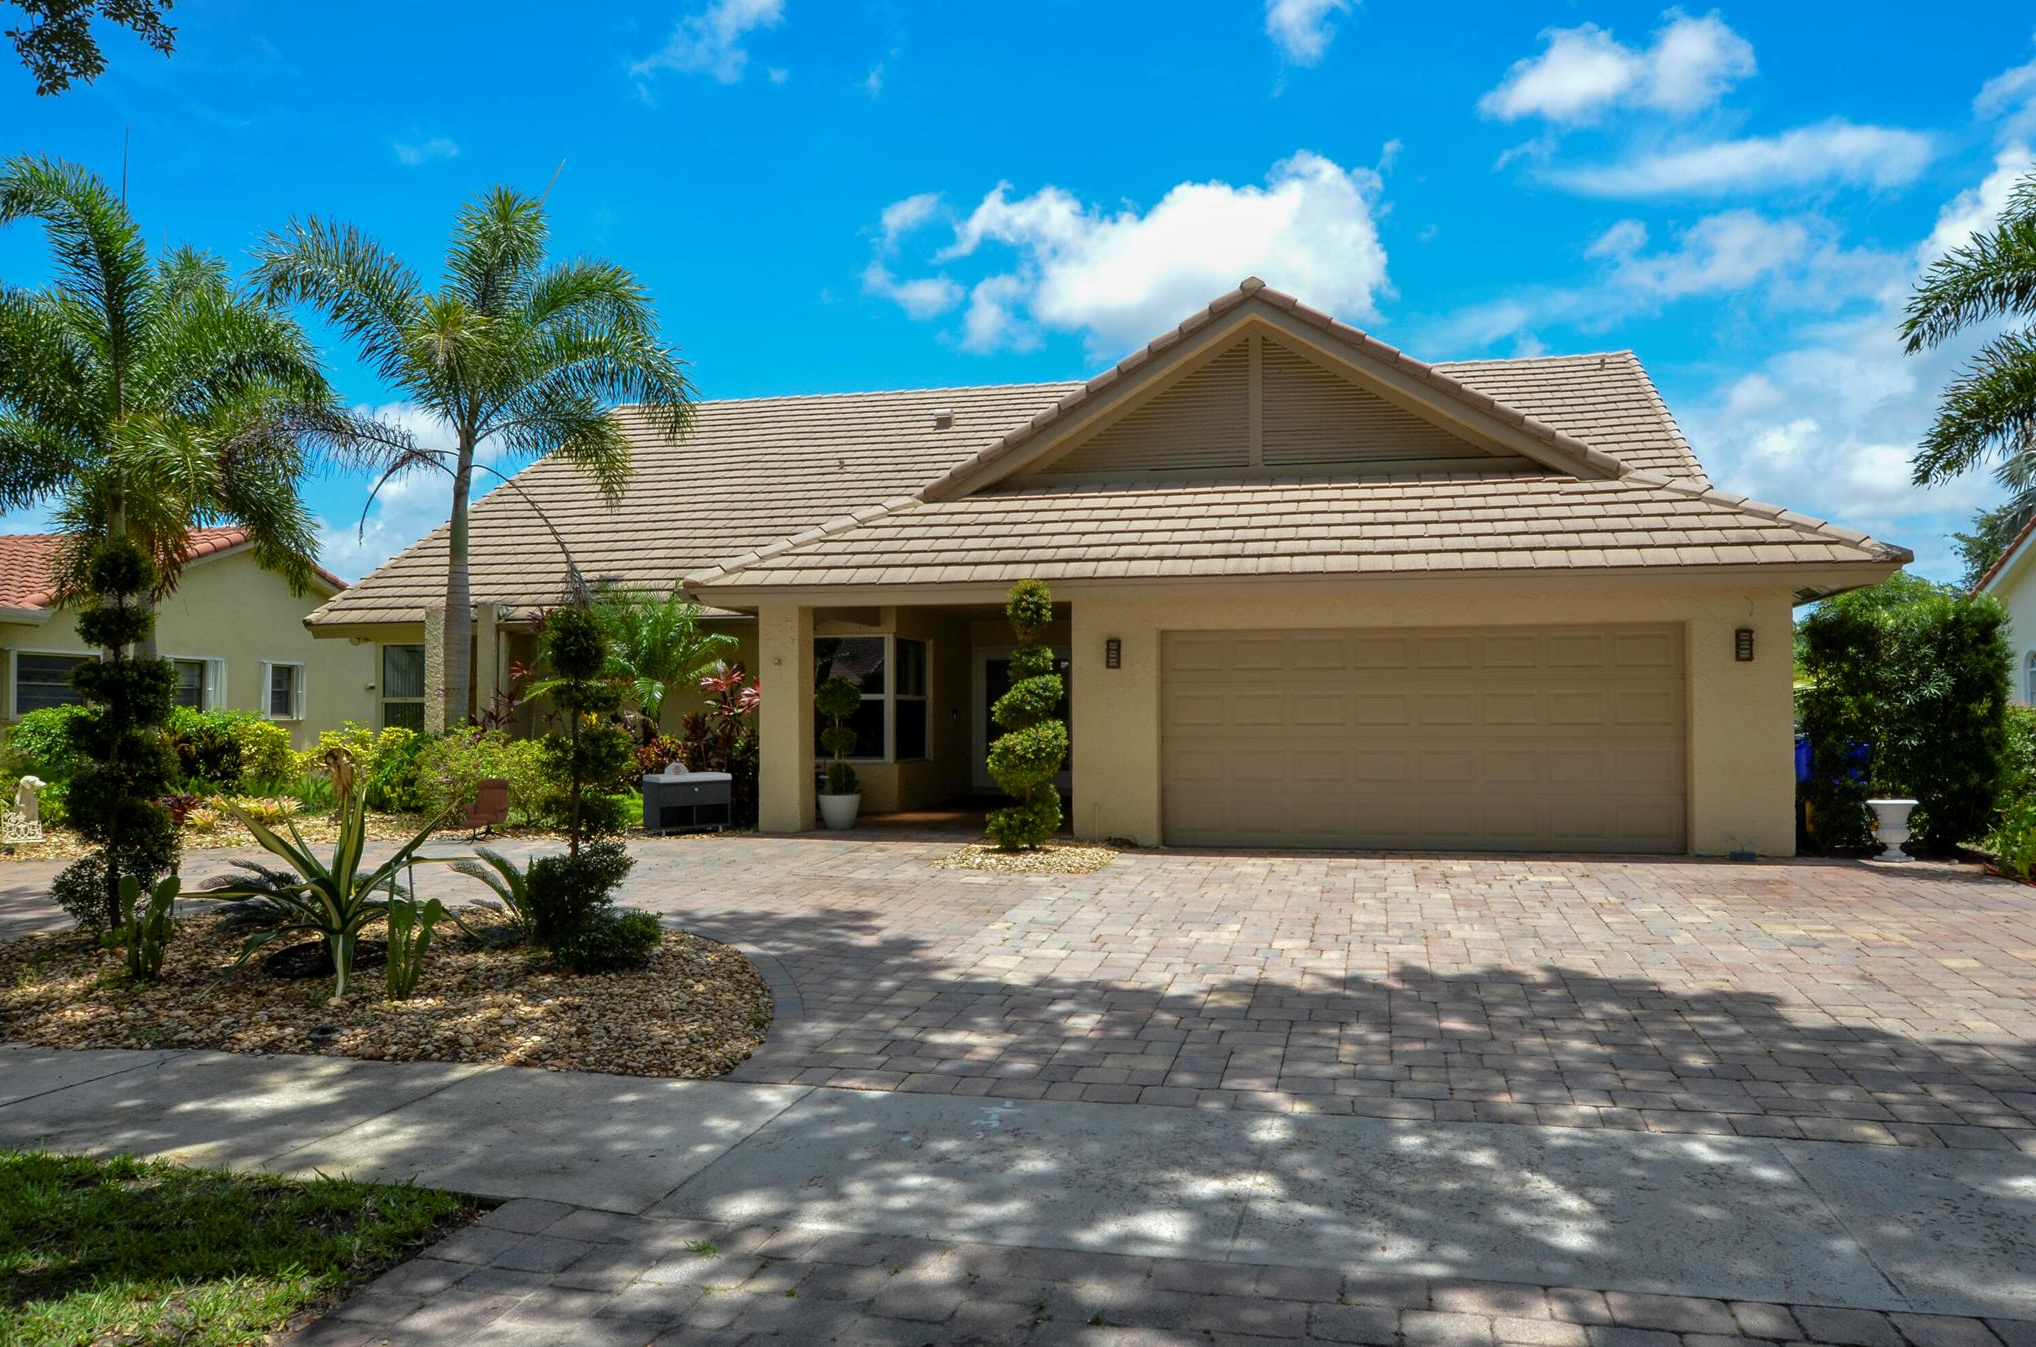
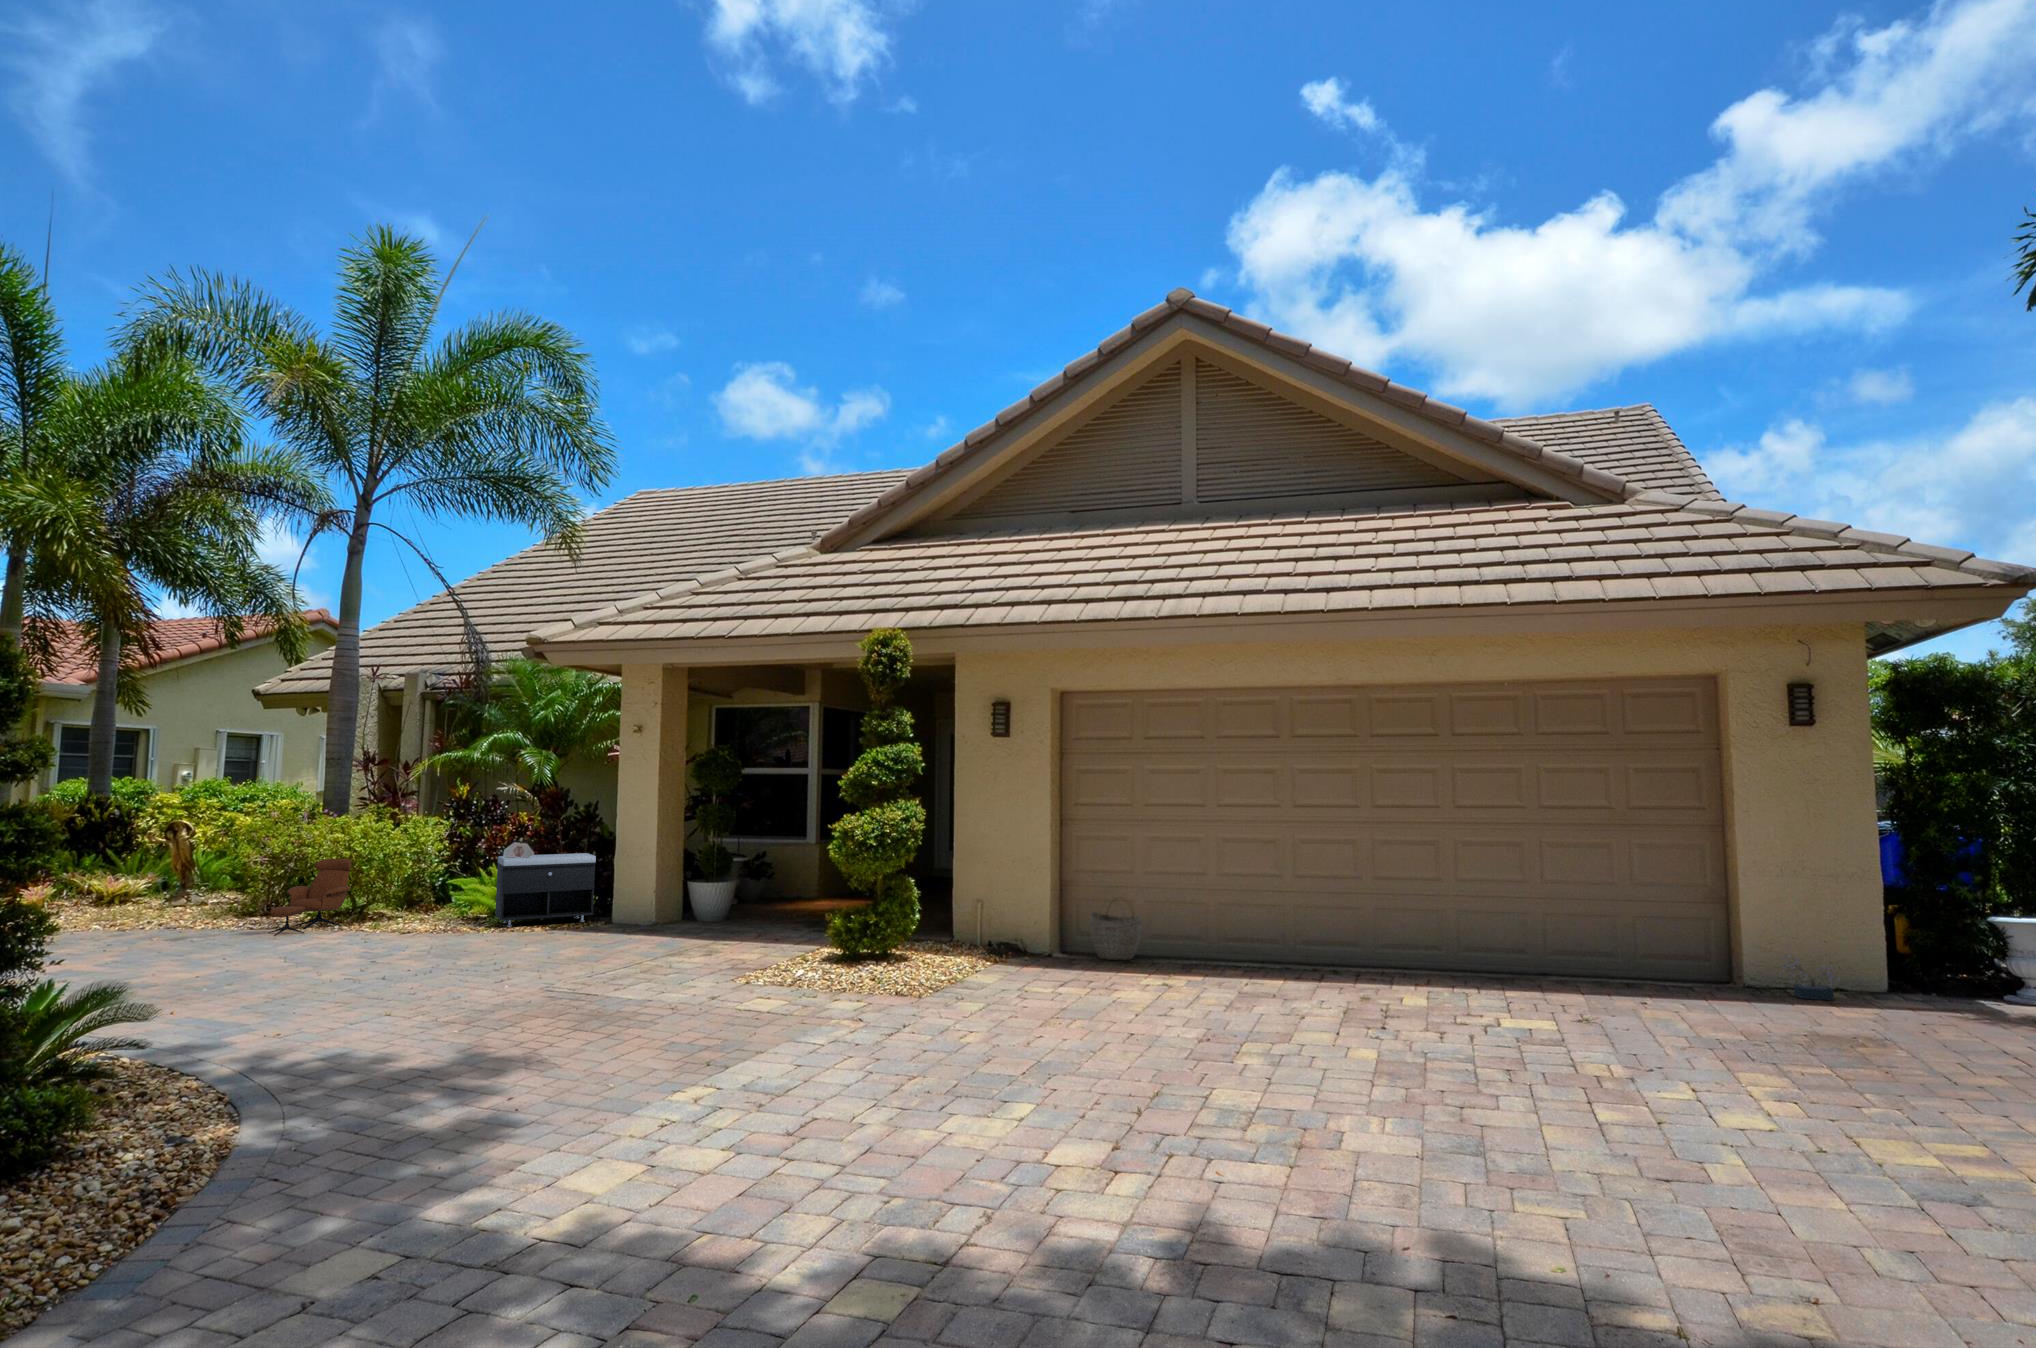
woven basket: none [1195,799,1237,848] -> present [1090,897,1142,960]

